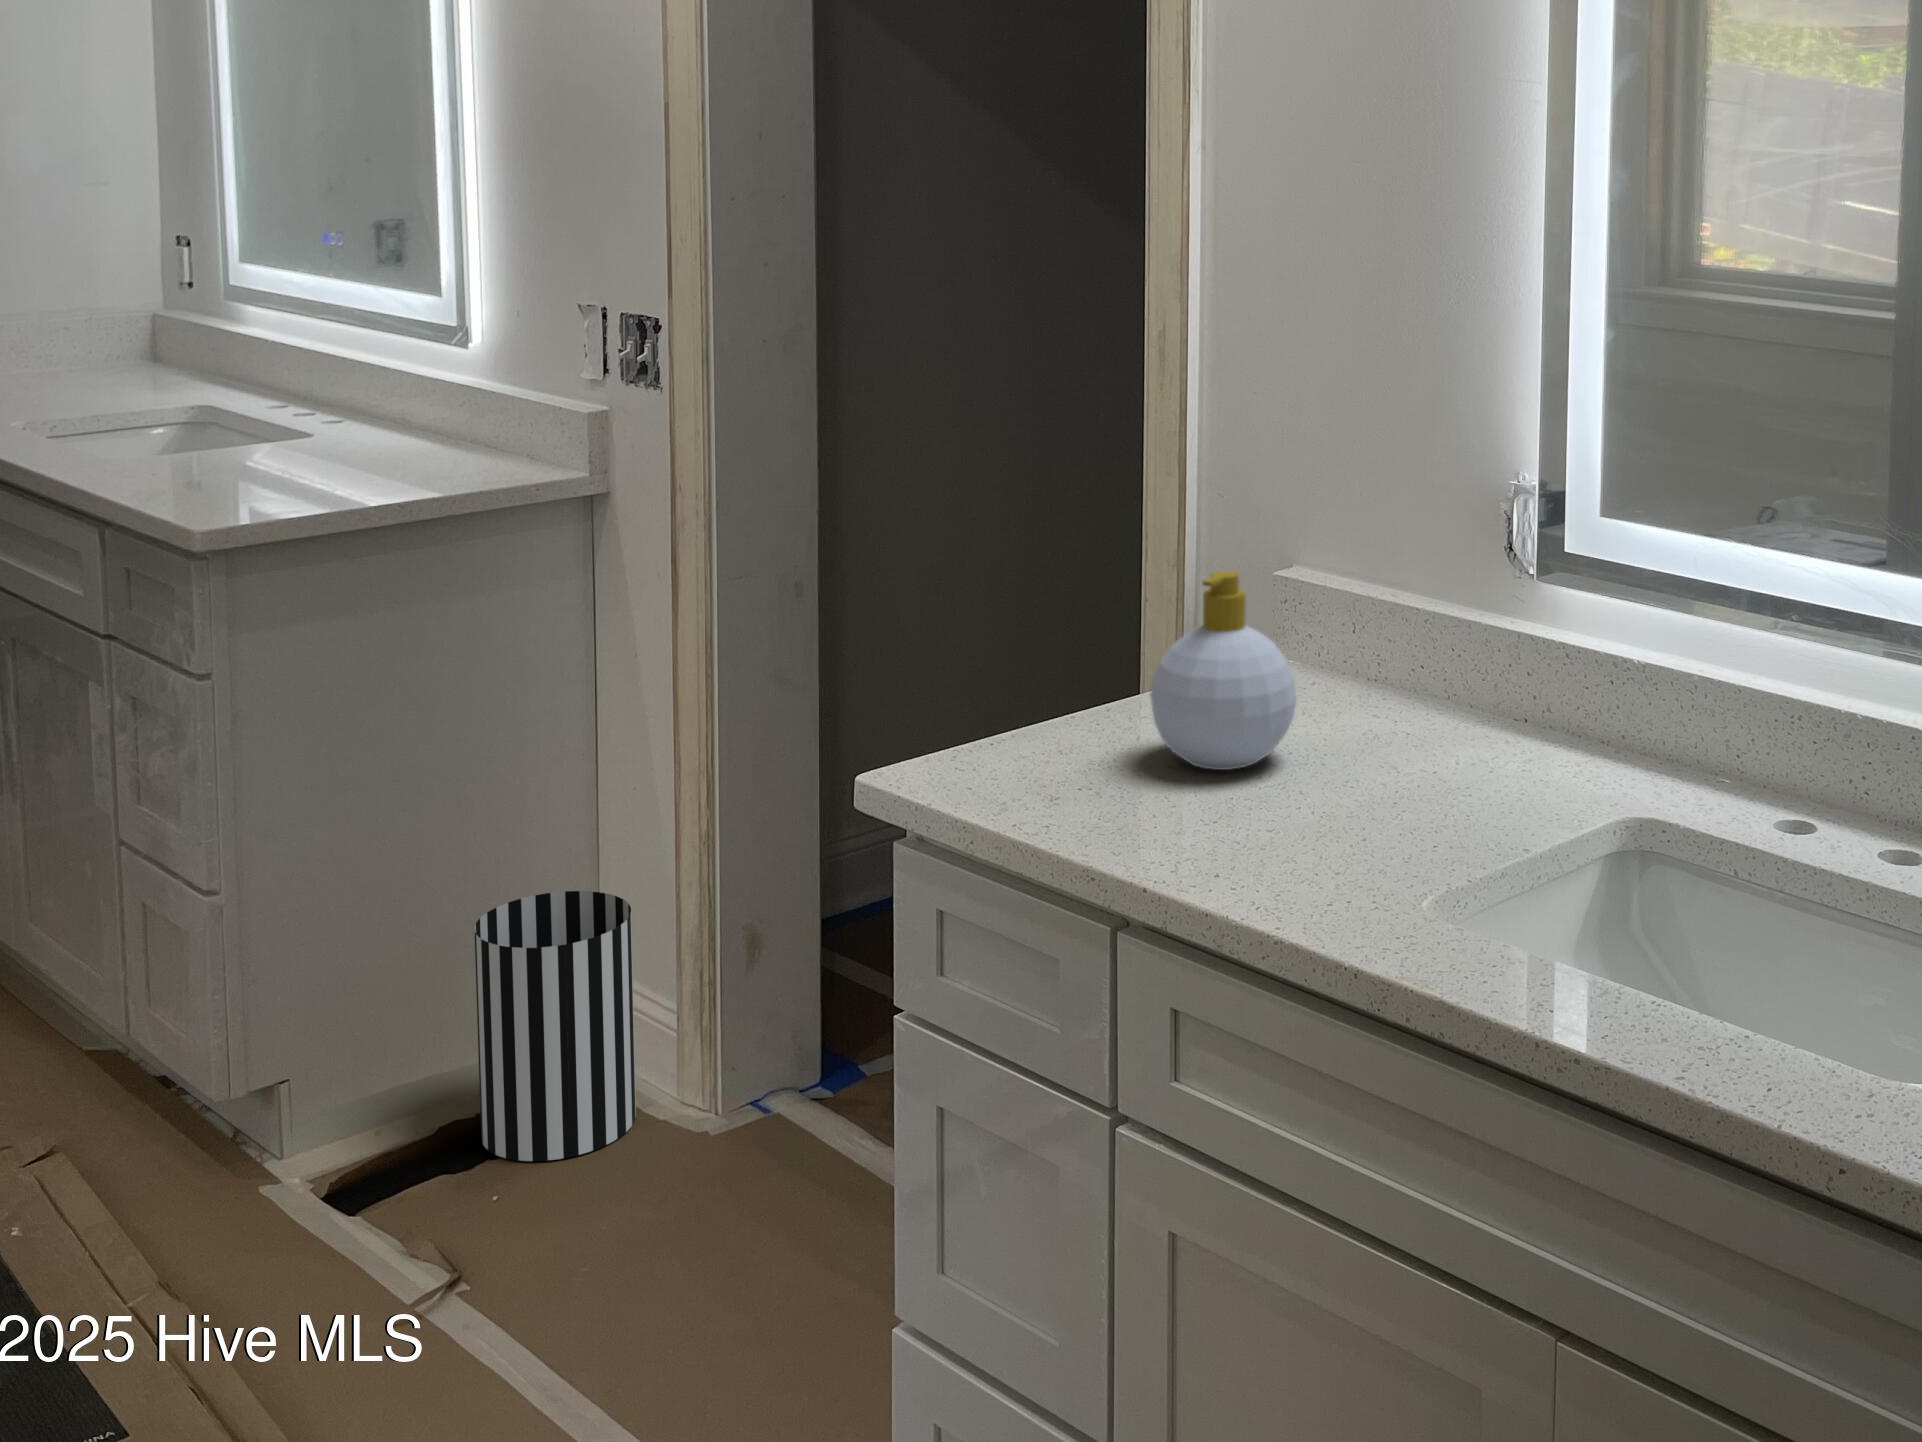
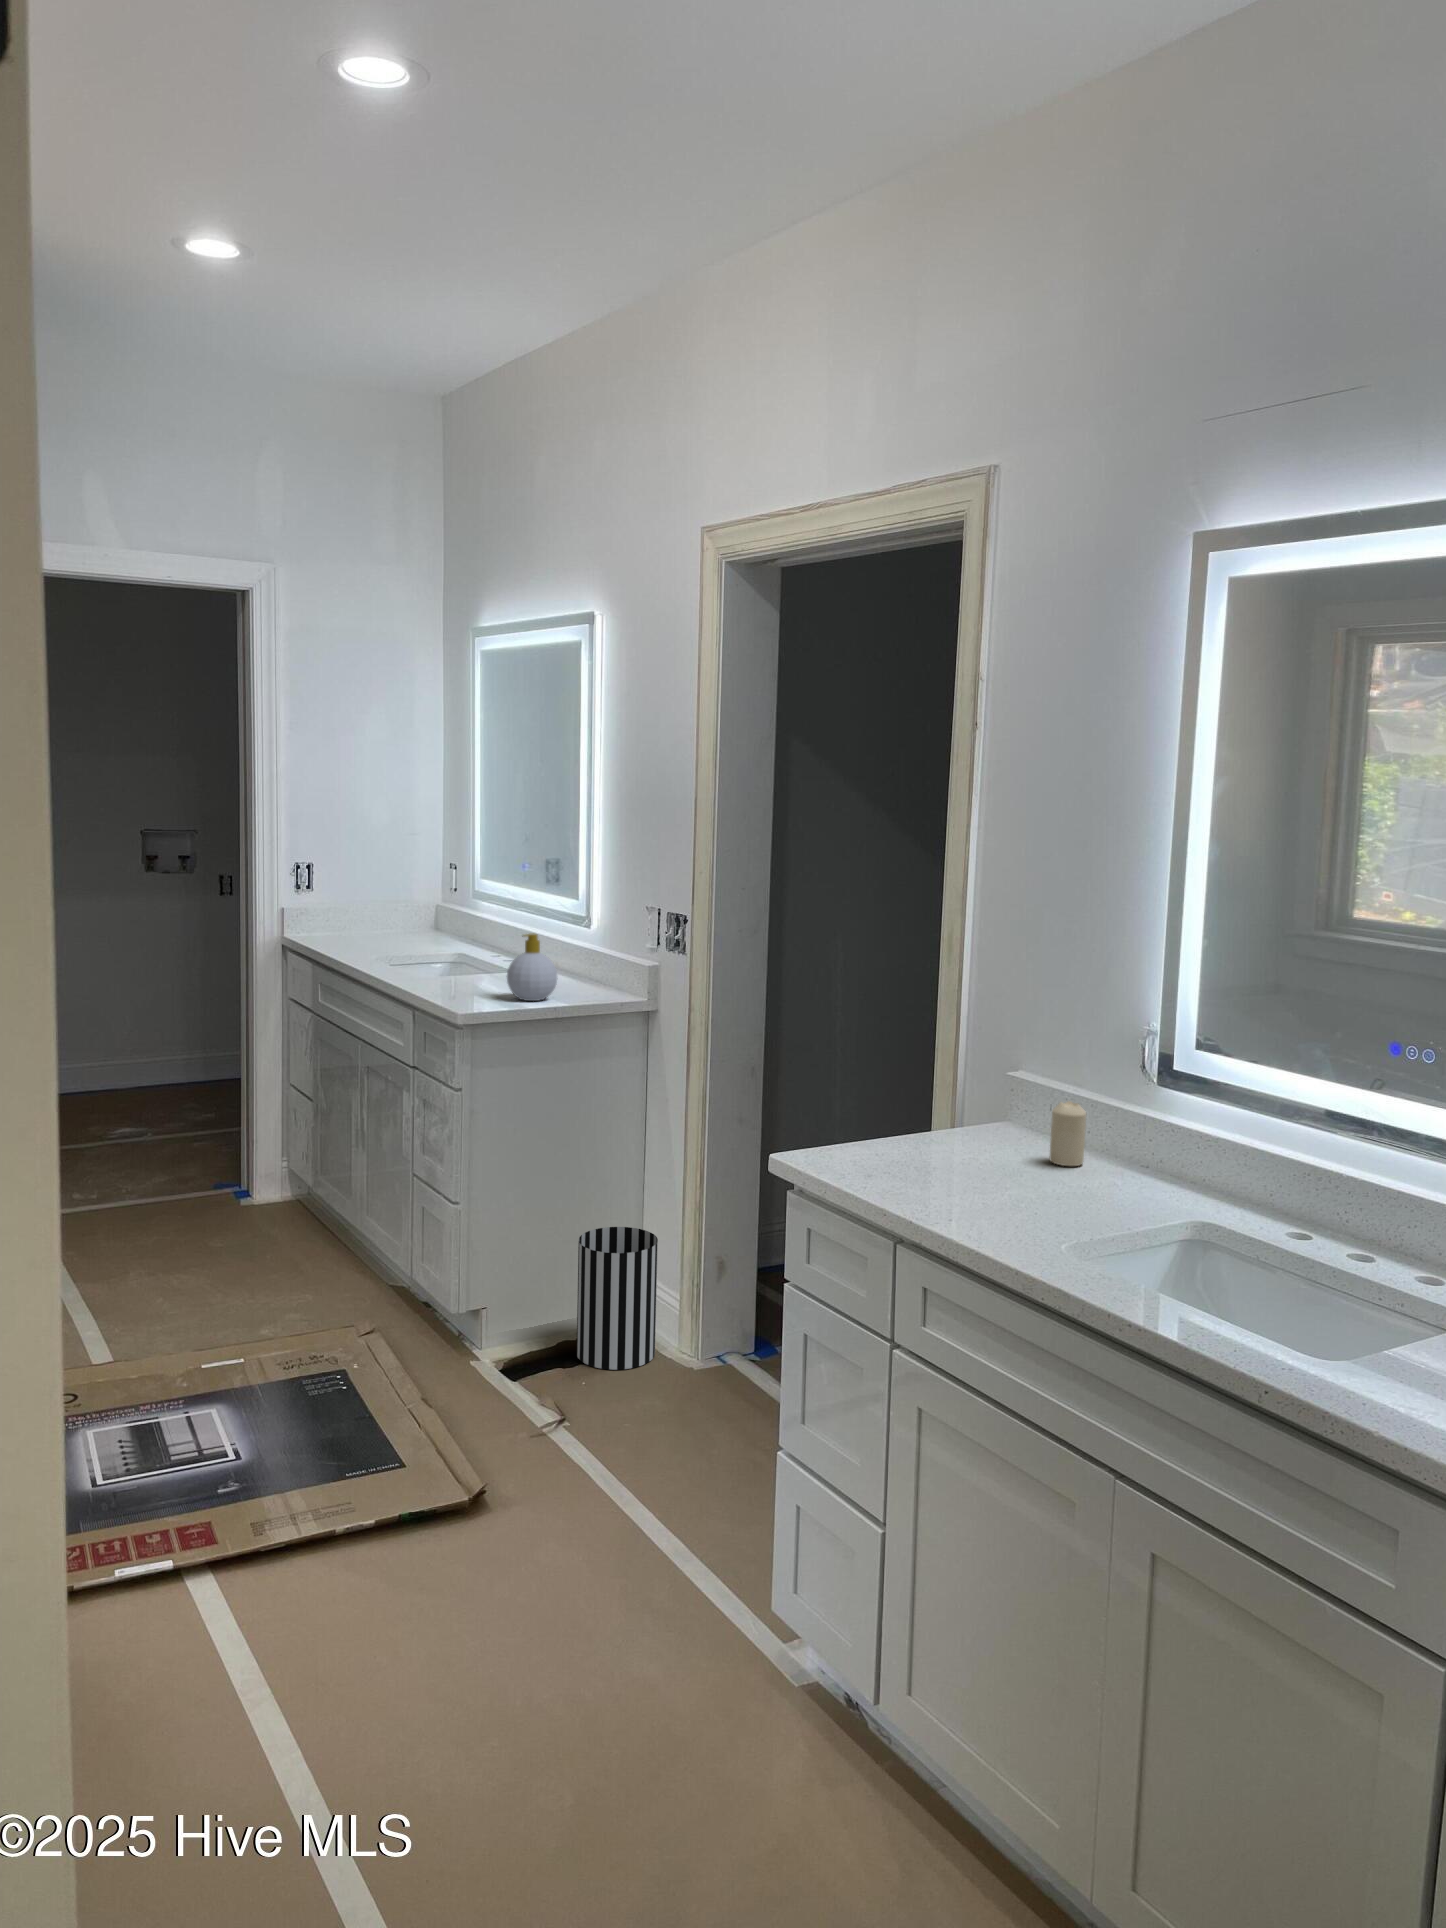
soap bottle: present [1150,571,1296,770] -> present [507,933,558,1001]
candle: none [1361,621,1421,736] -> present [1050,1101,1086,1166]

